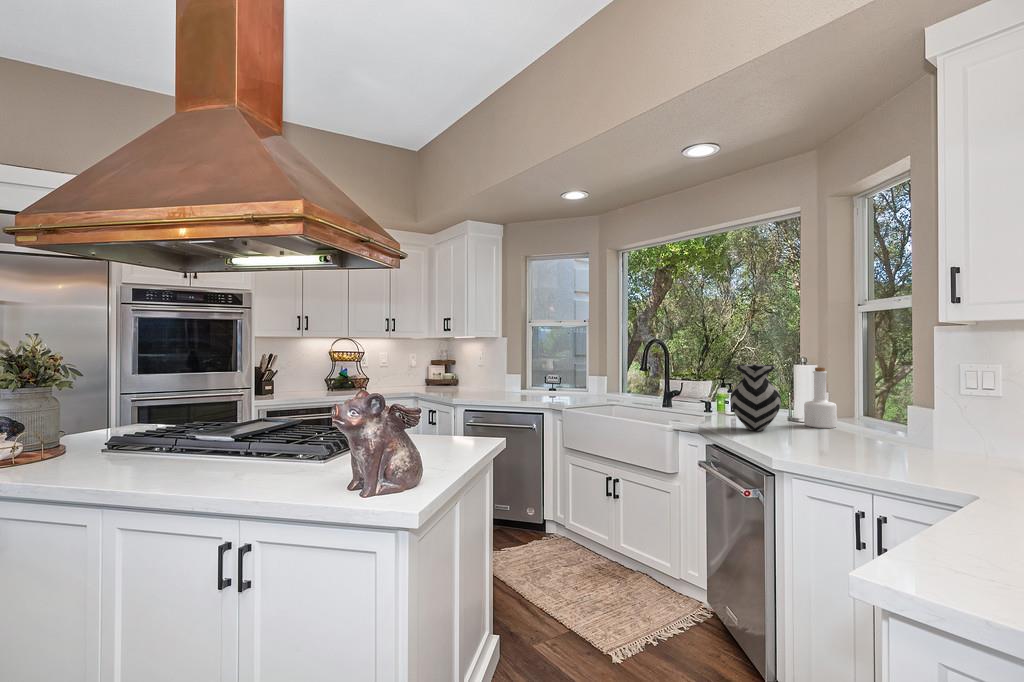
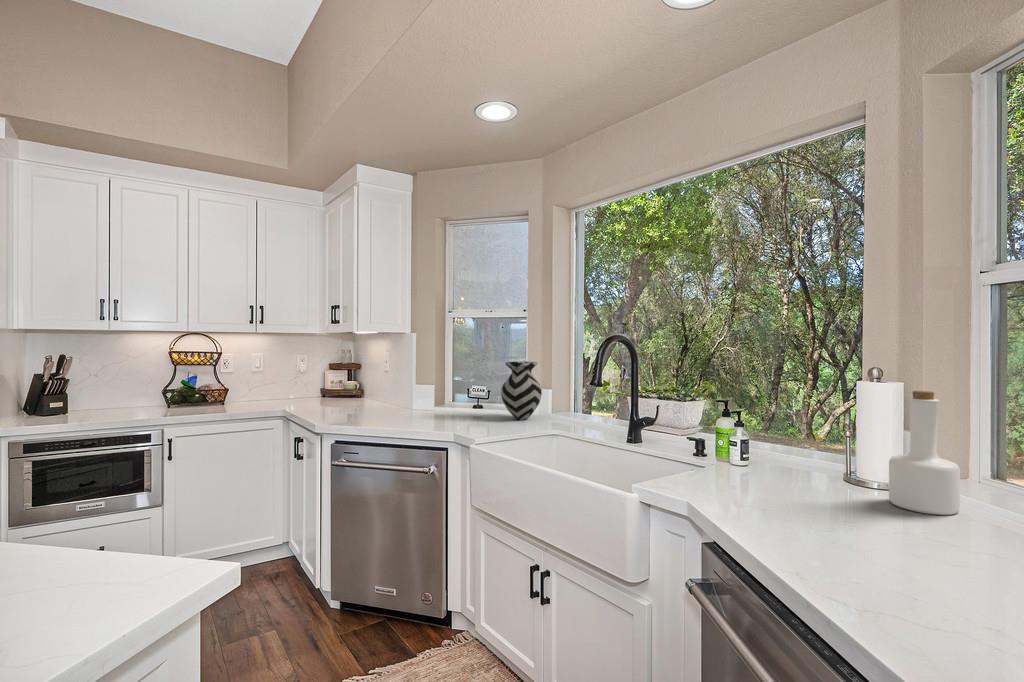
vase: present [730,364,781,431] -> present [501,361,542,420]

